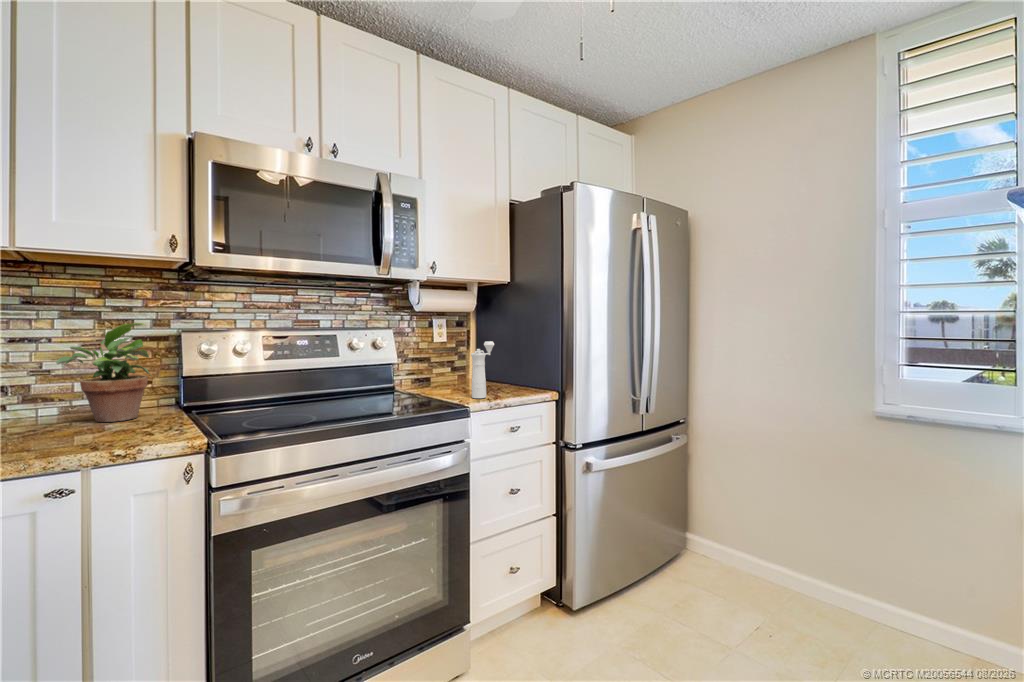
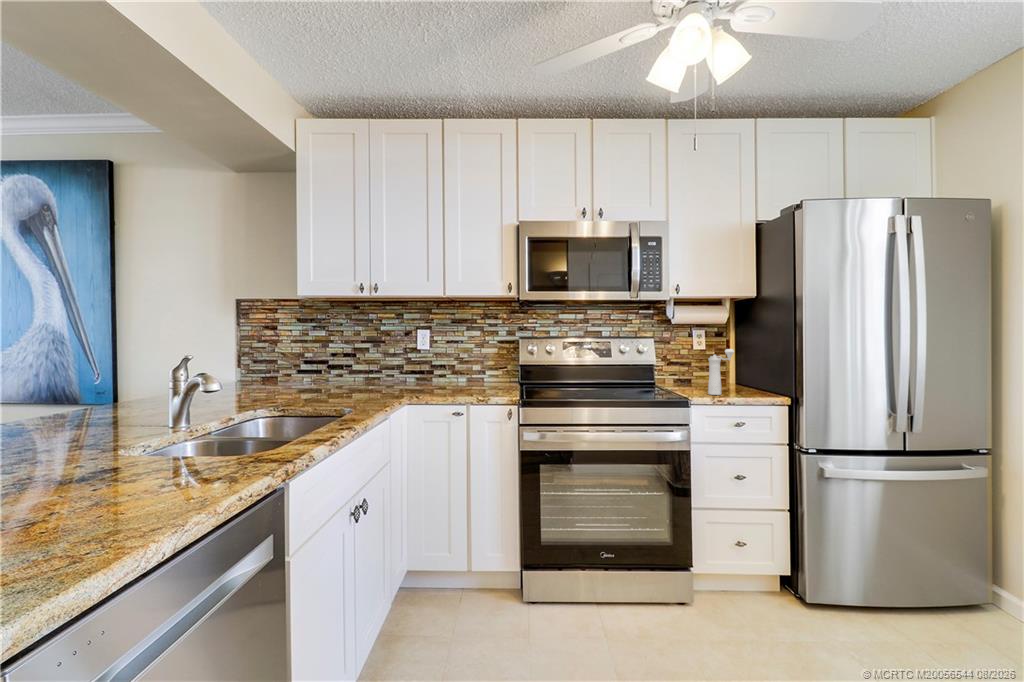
potted plant: present [56,323,150,422] -> none [464,333,504,387]

